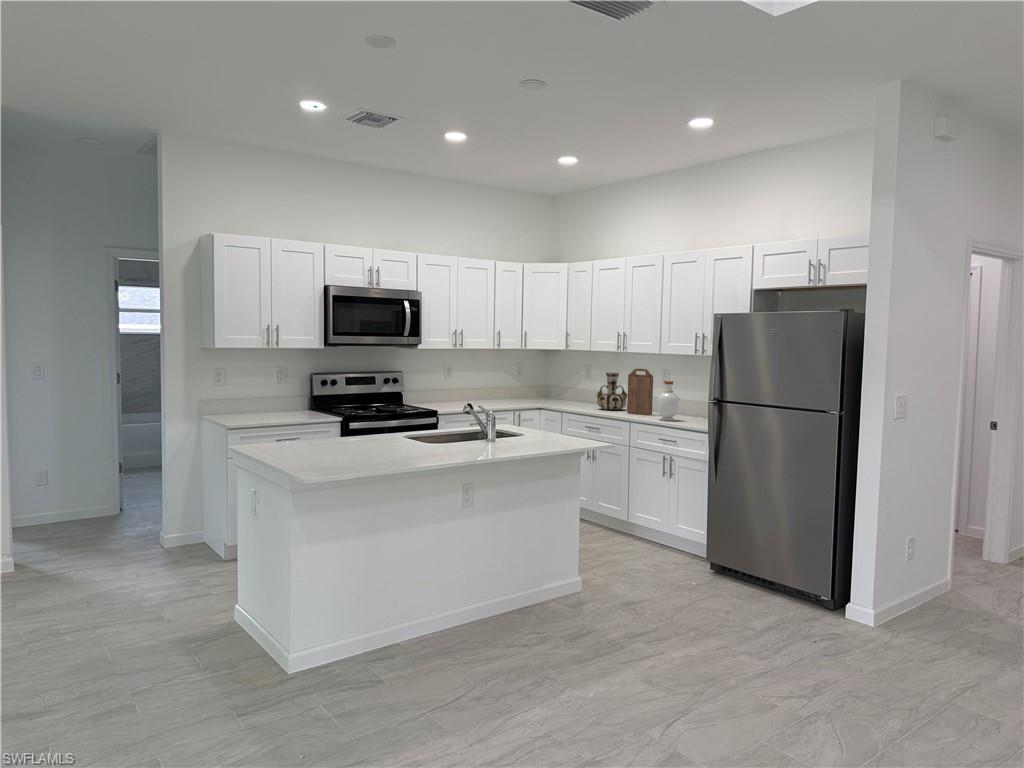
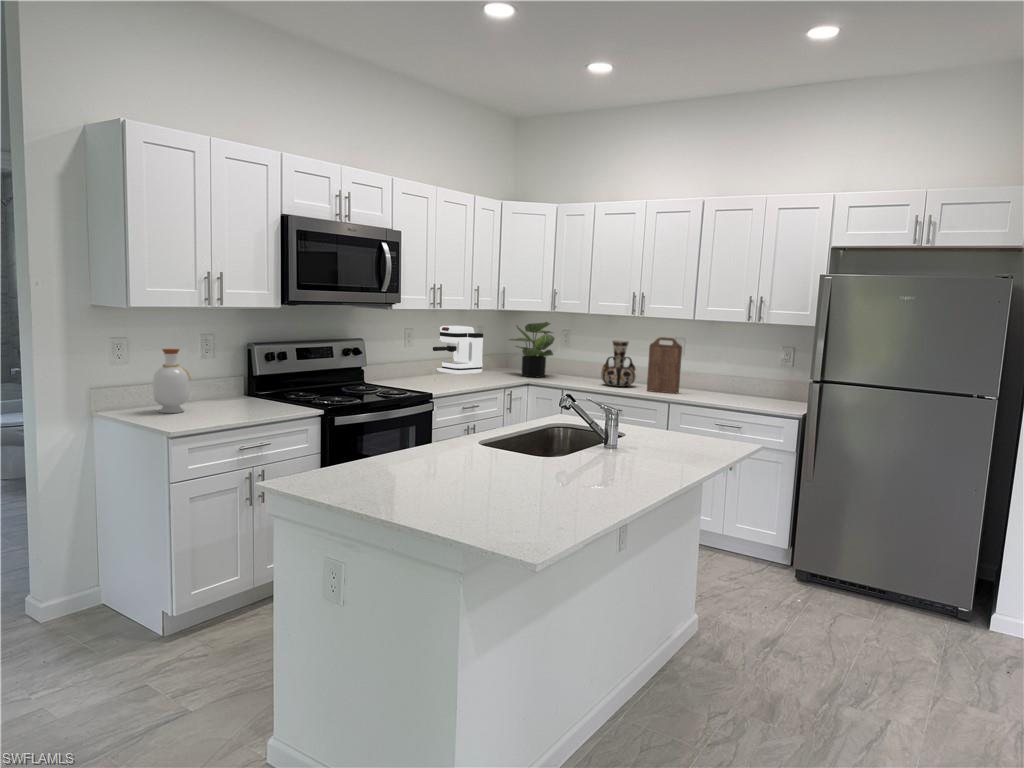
potted plant: none [534,358,572,403] -> present [510,322,554,377]
coffee maker: none [471,363,513,401] -> present [433,326,483,375]
bottle: present [657,381,680,421] -> present [153,349,191,413]

